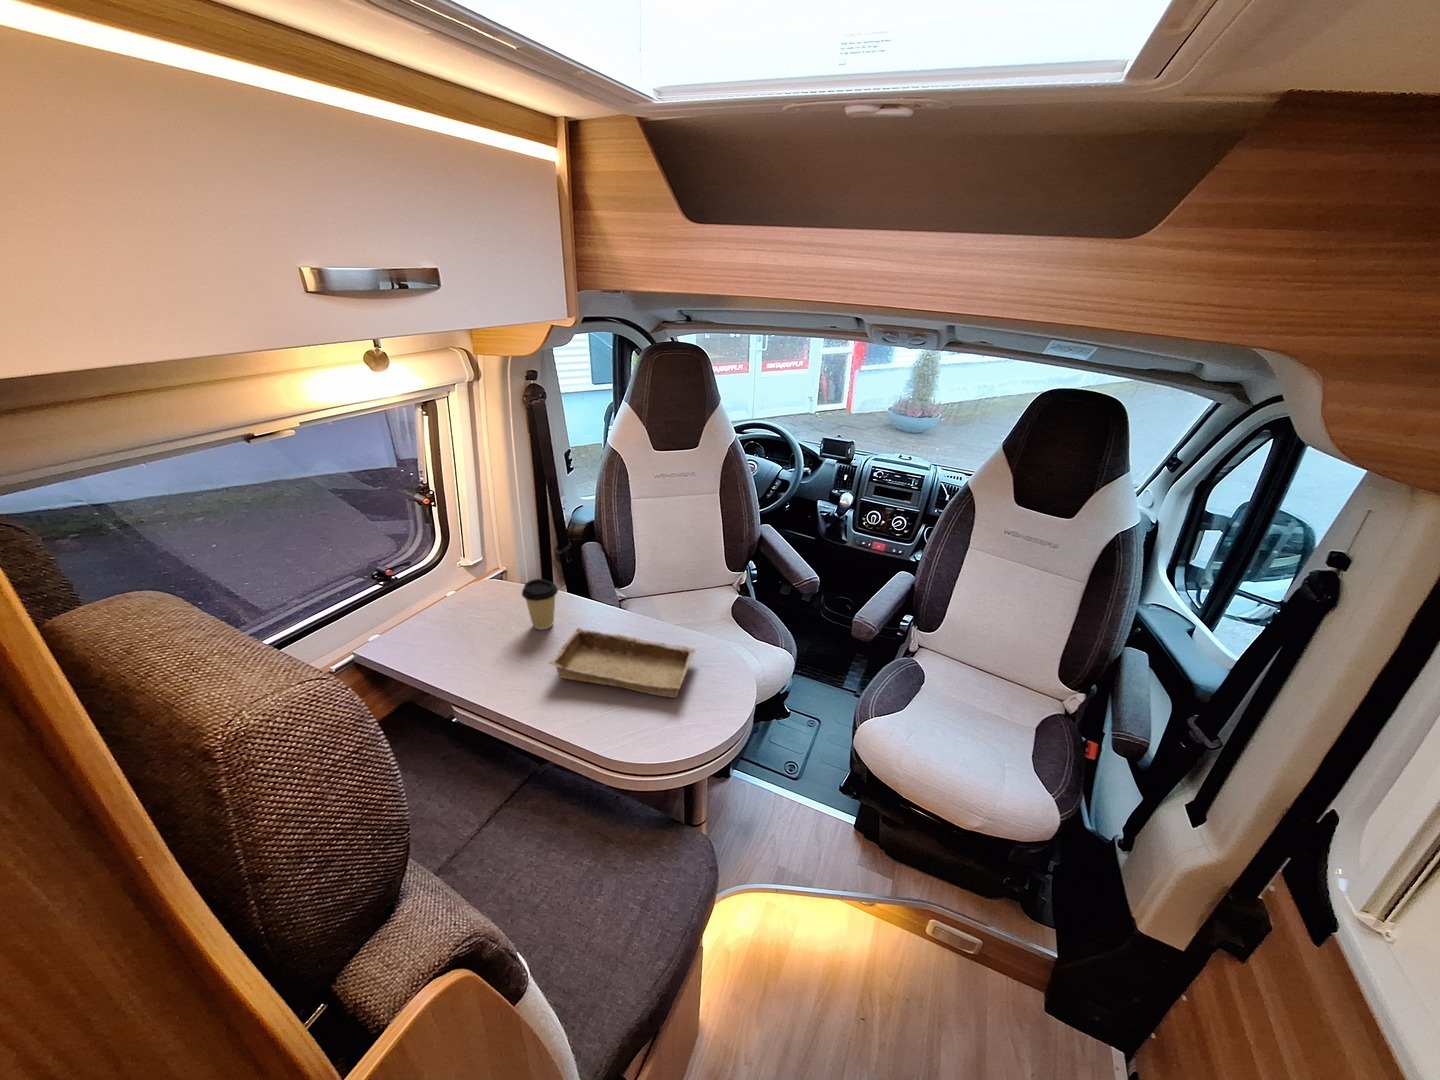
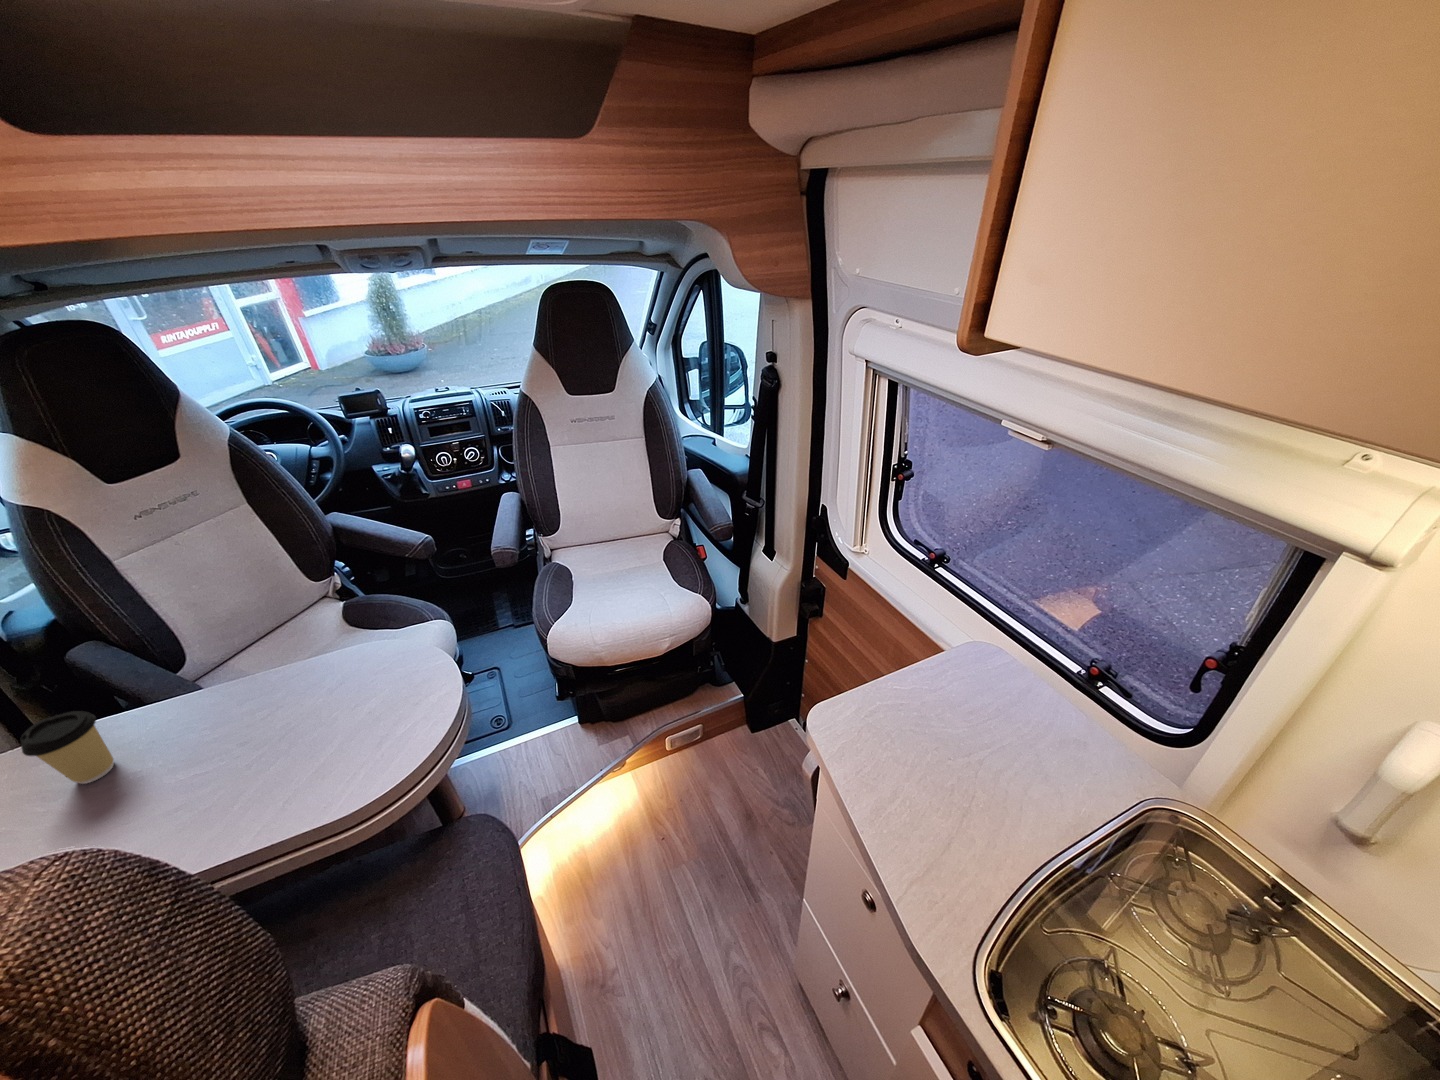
tray: present [549,628,696,698] -> none [167,661,377,799]

